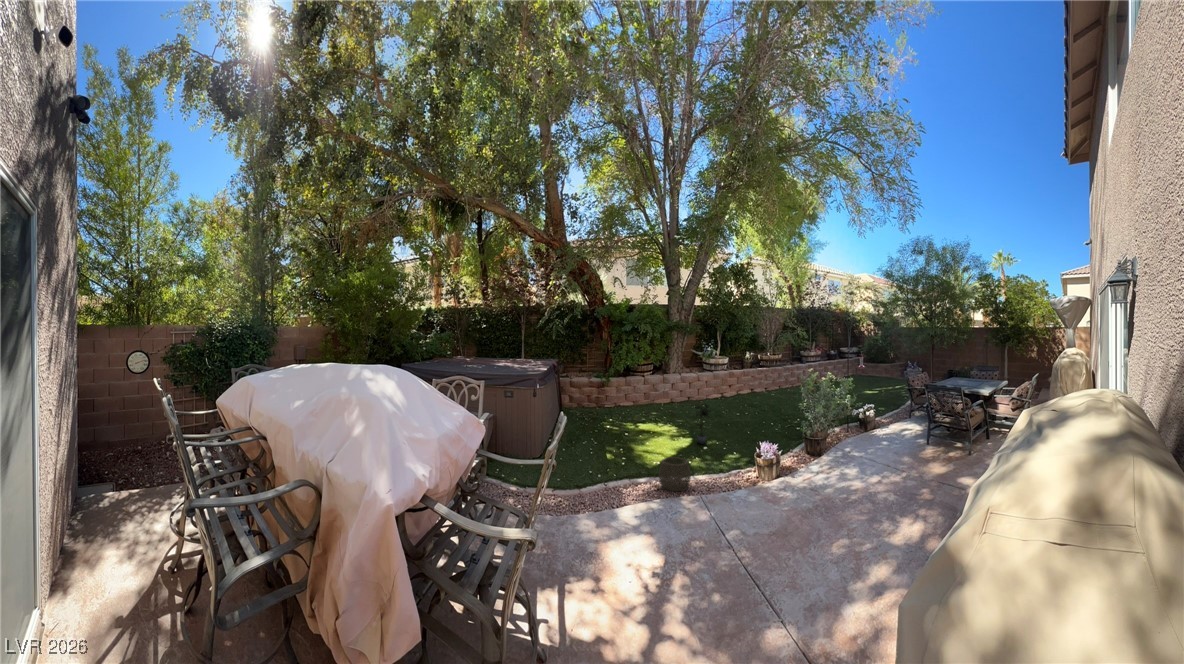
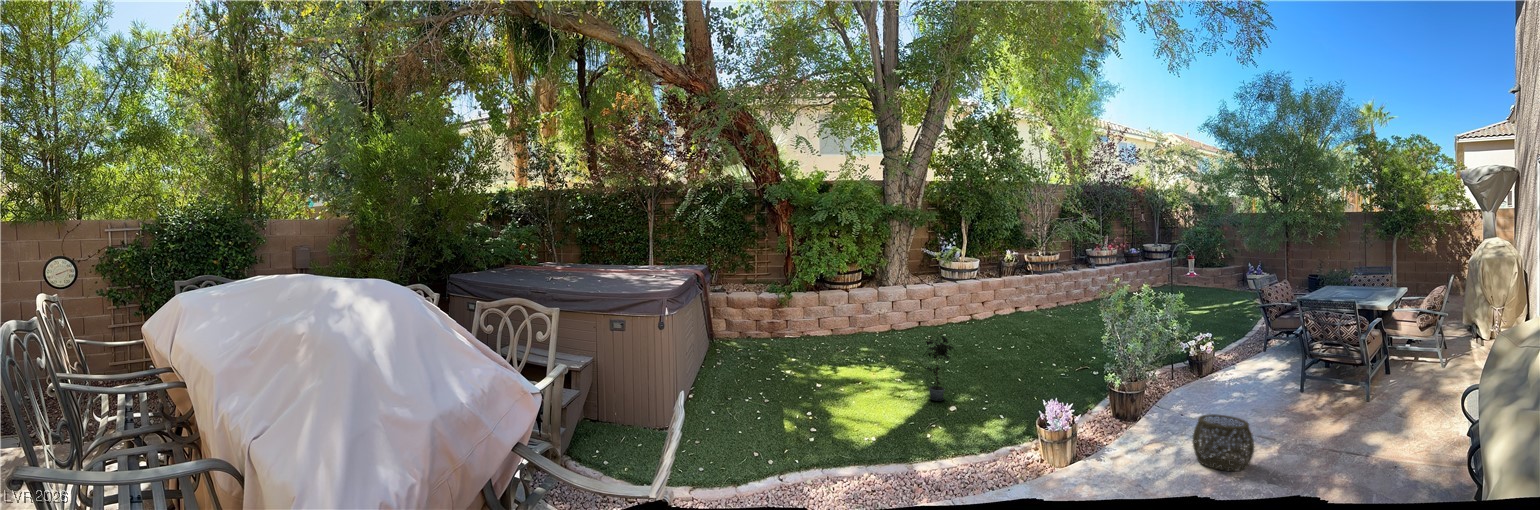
woven basket: present [659,457,691,491] -> present [1192,414,1254,471]

